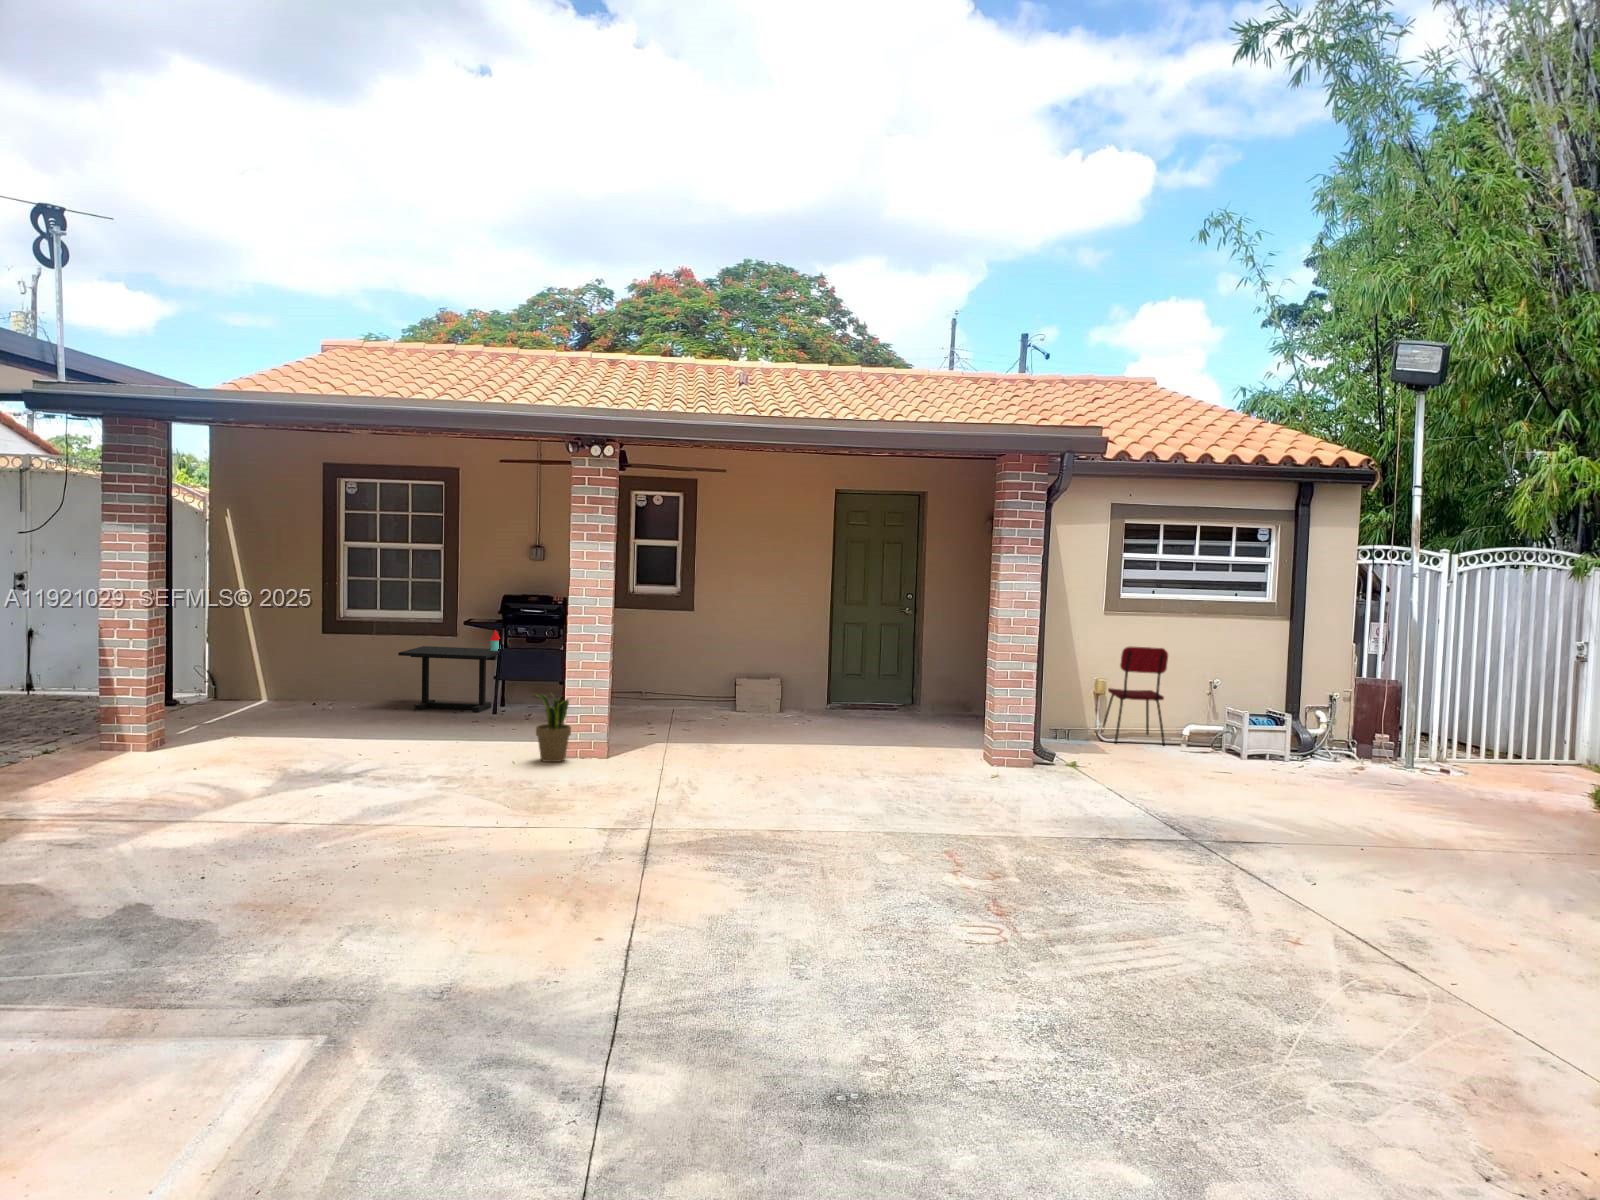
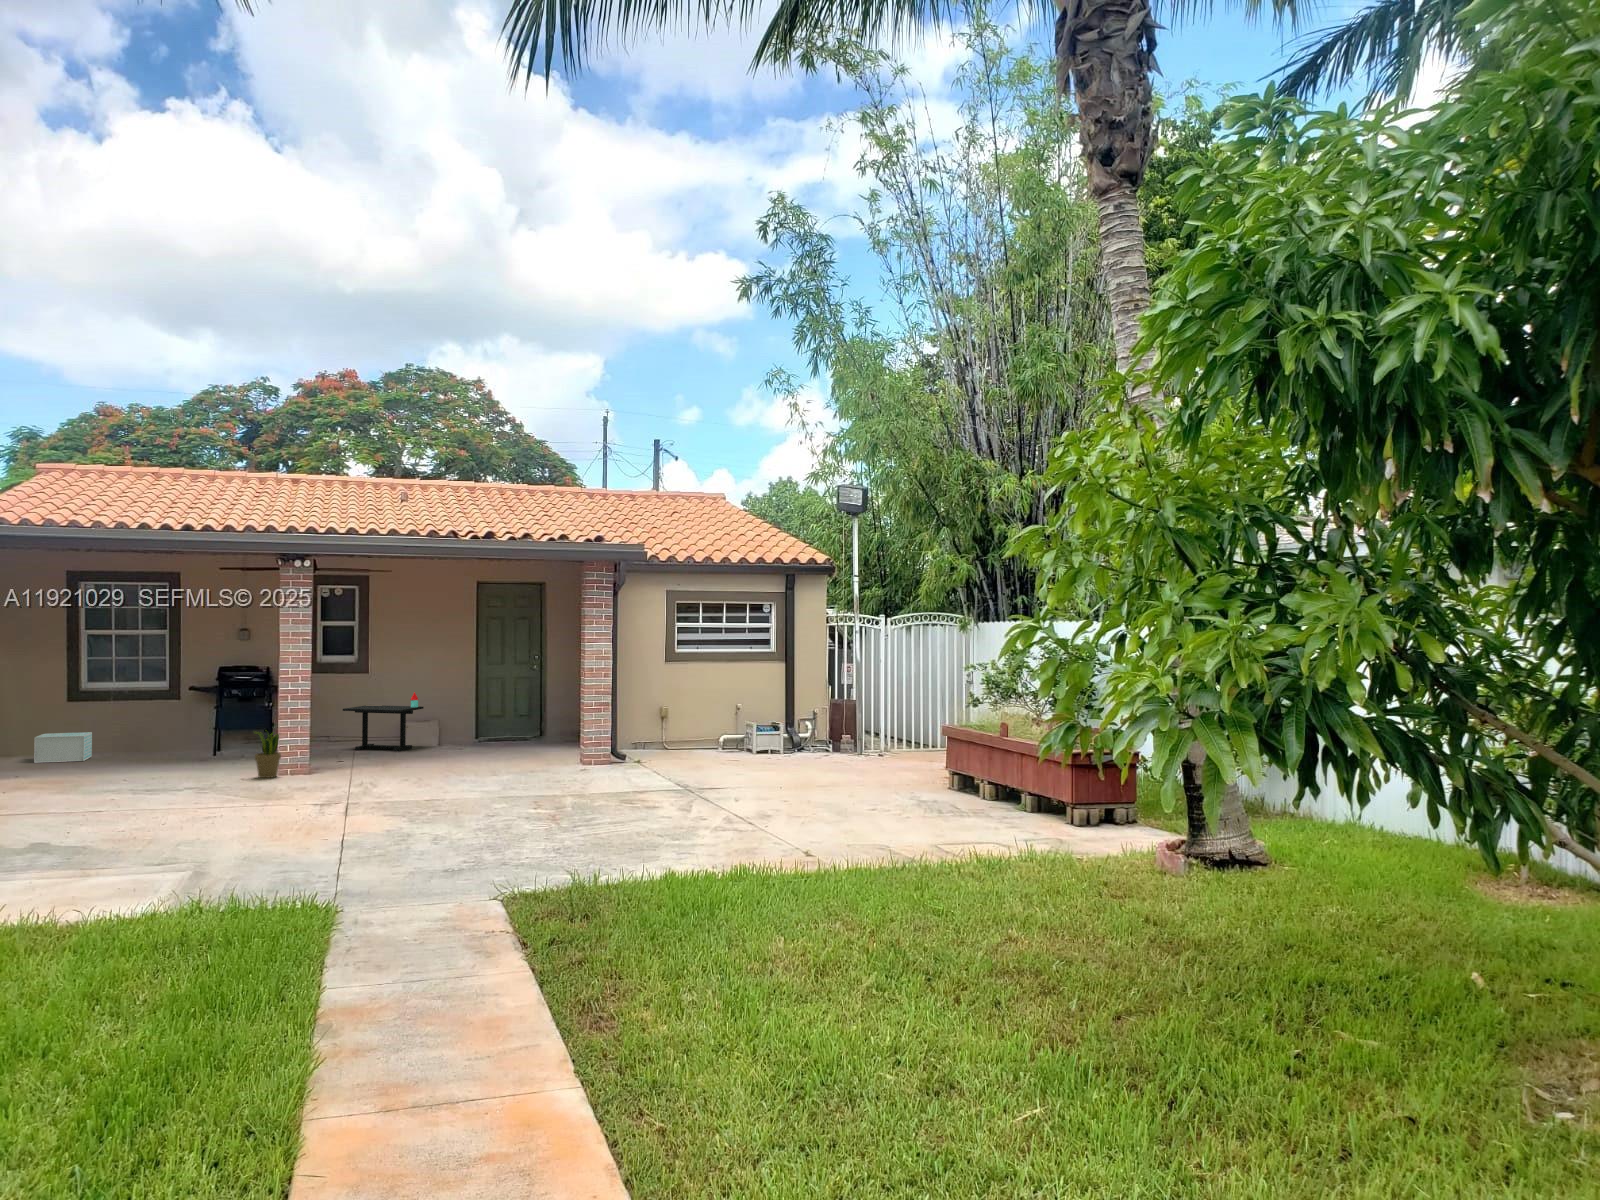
side table: present [398,630,501,713] -> present [343,692,424,752]
chair: present [1101,646,1168,745] -> none [667,685,705,750]
storage box: none [295,670,365,708] -> present [34,732,92,763]

